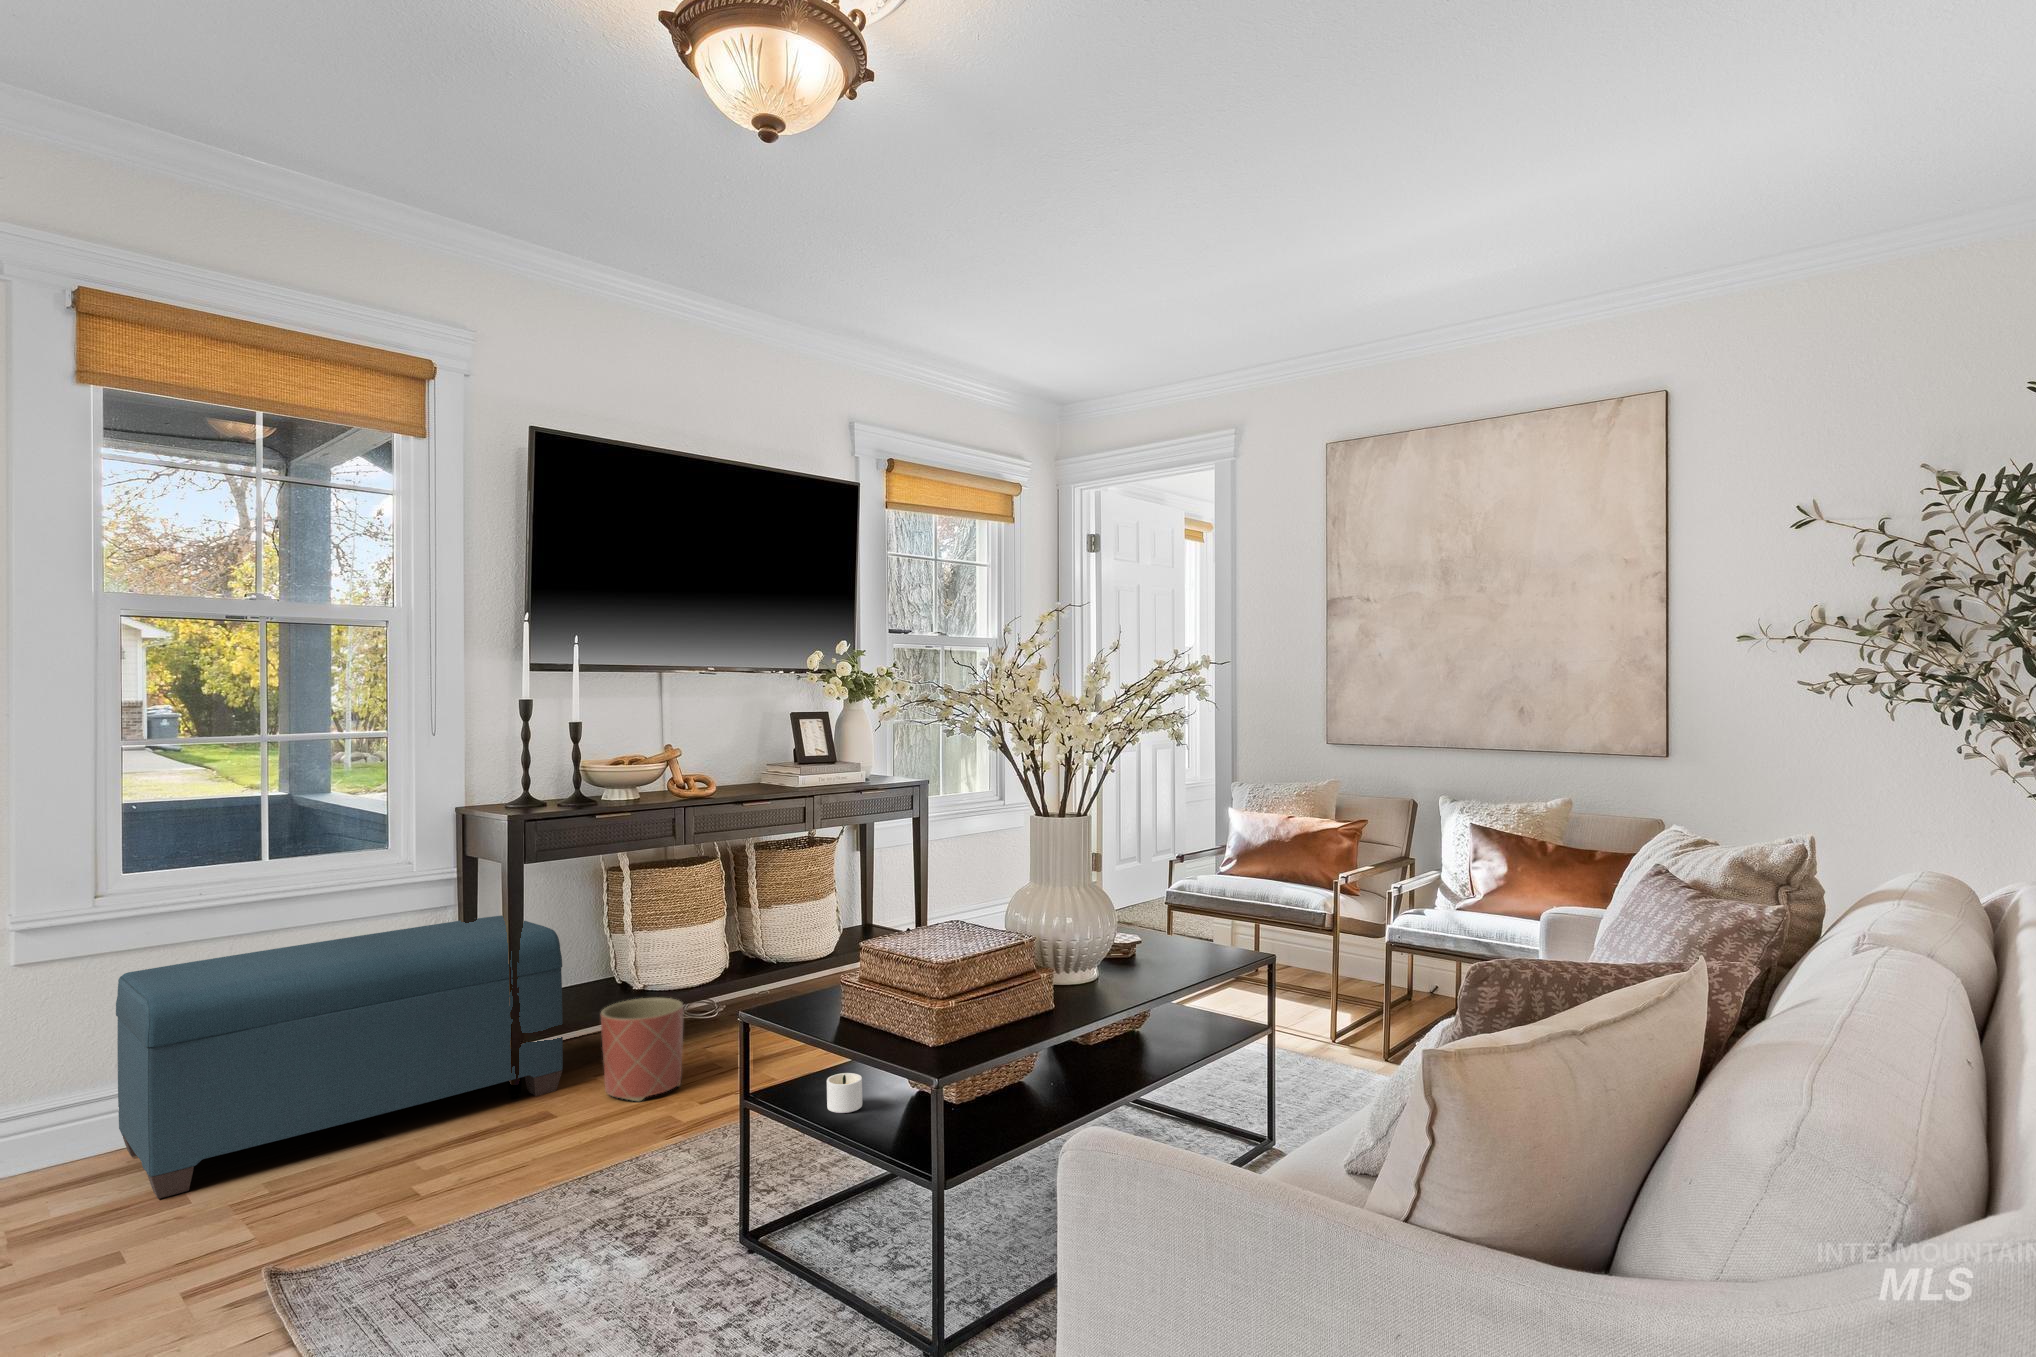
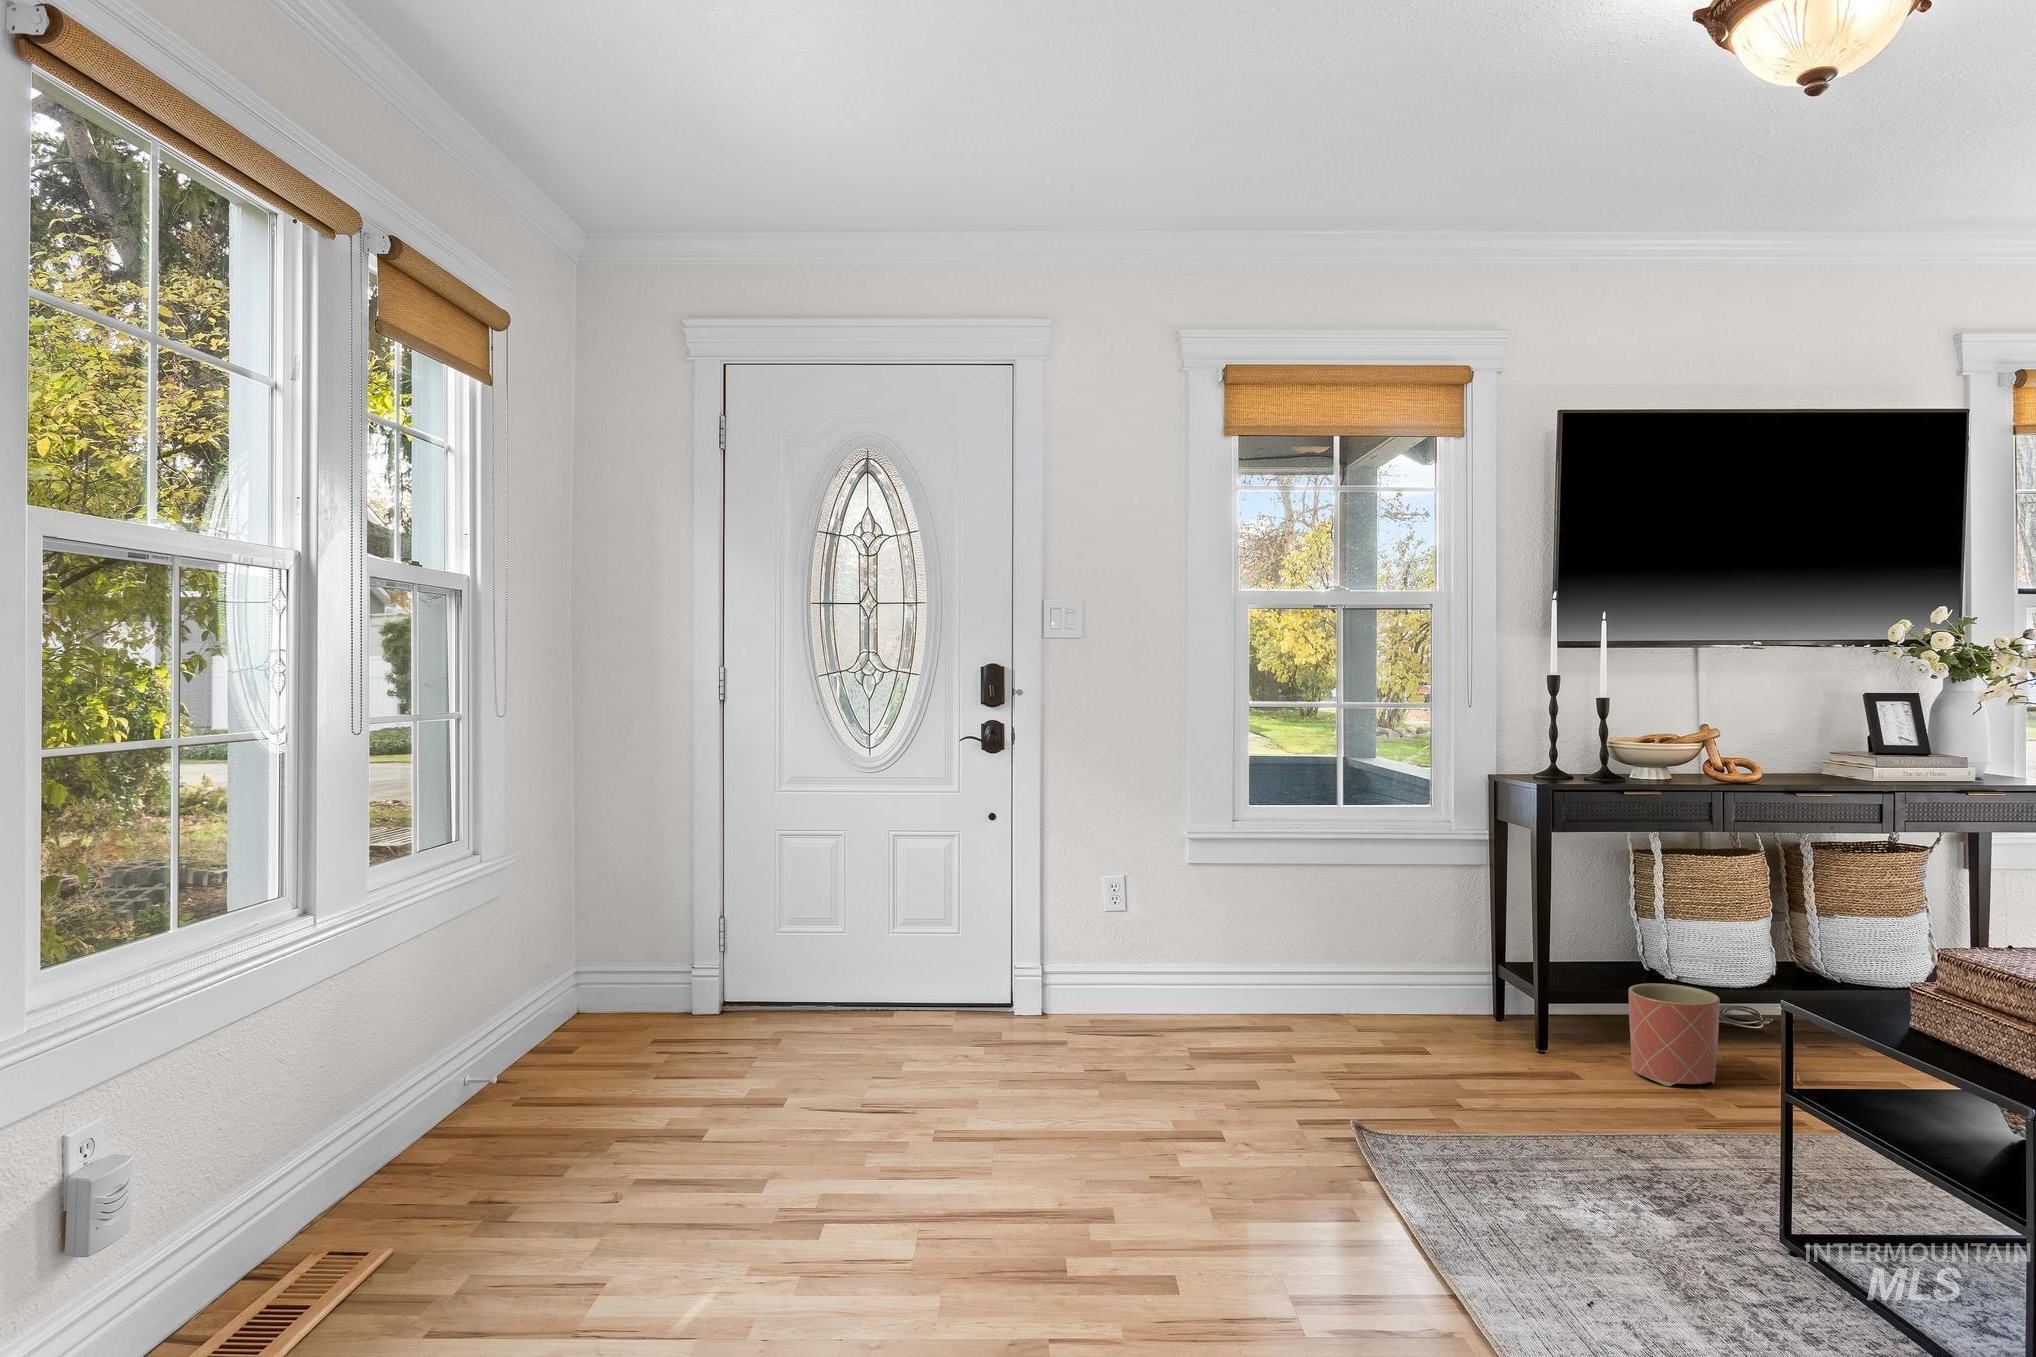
bench: present [116,915,563,1199] -> none [1237,878,1590,1057]
candle: present [827,1073,862,1113] -> none [1888,1089,1952,1132]

